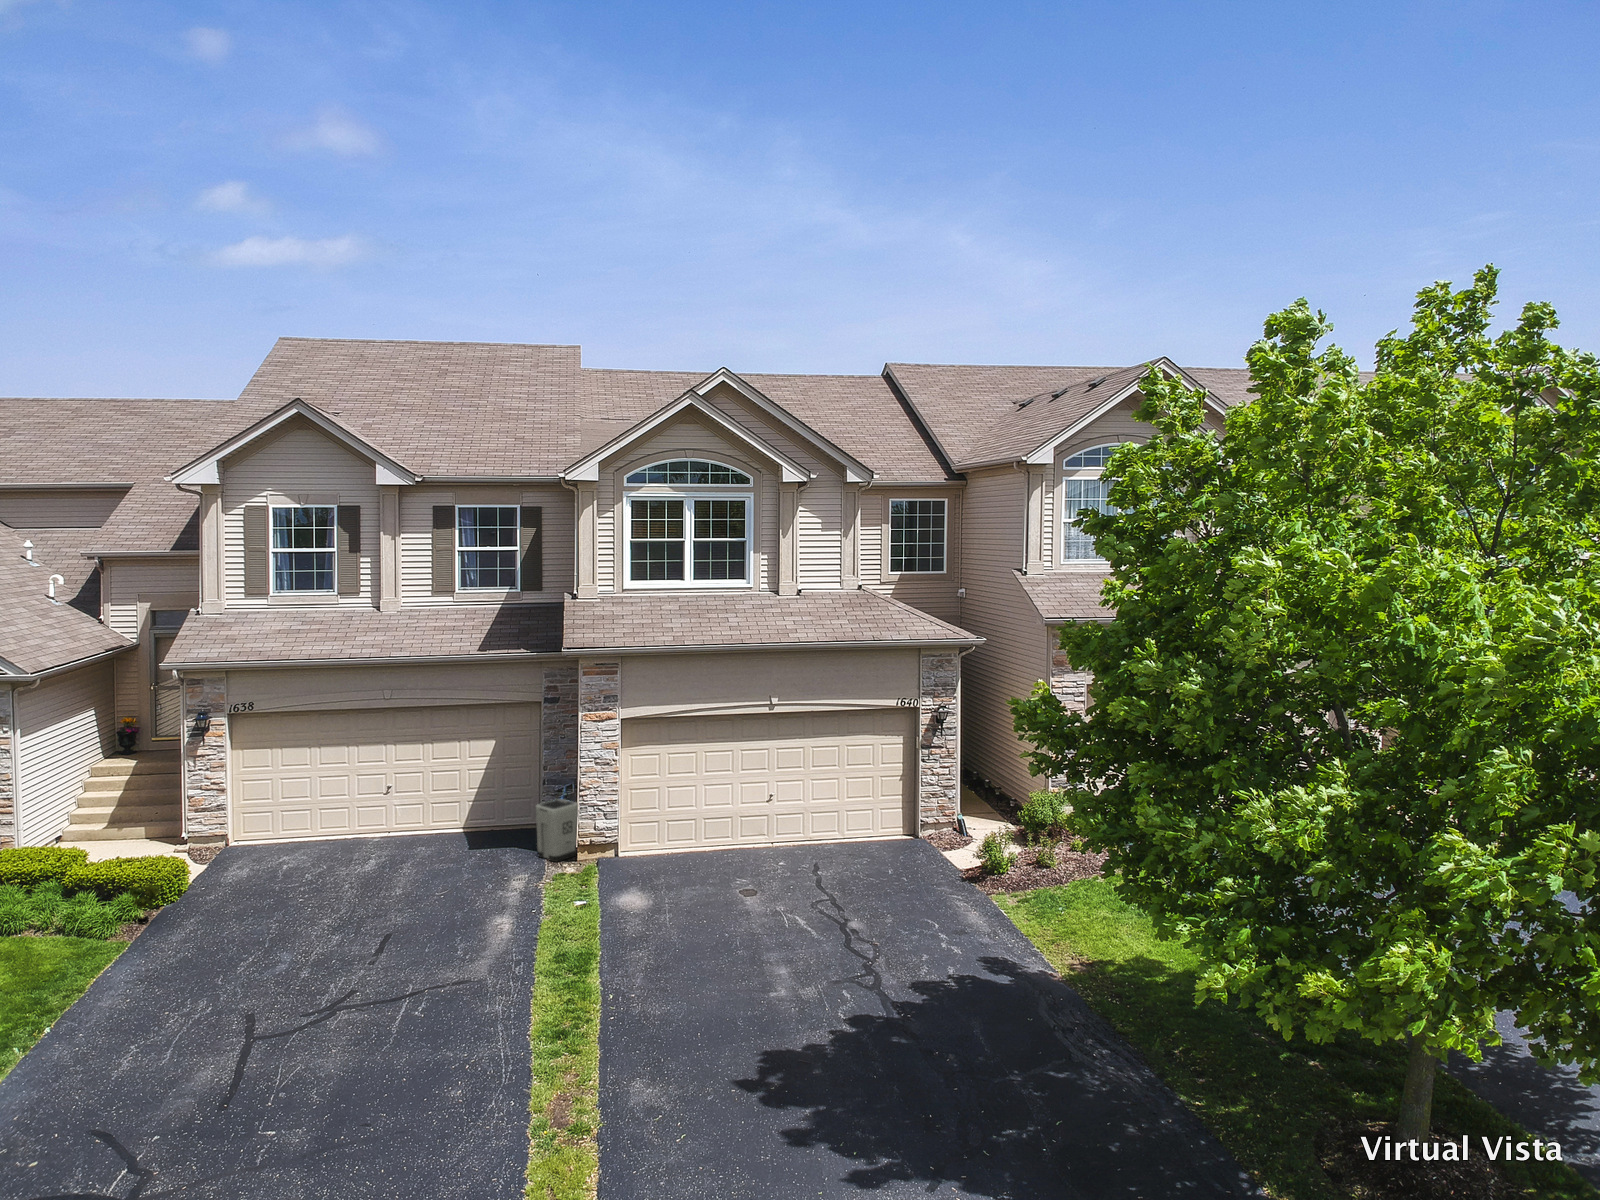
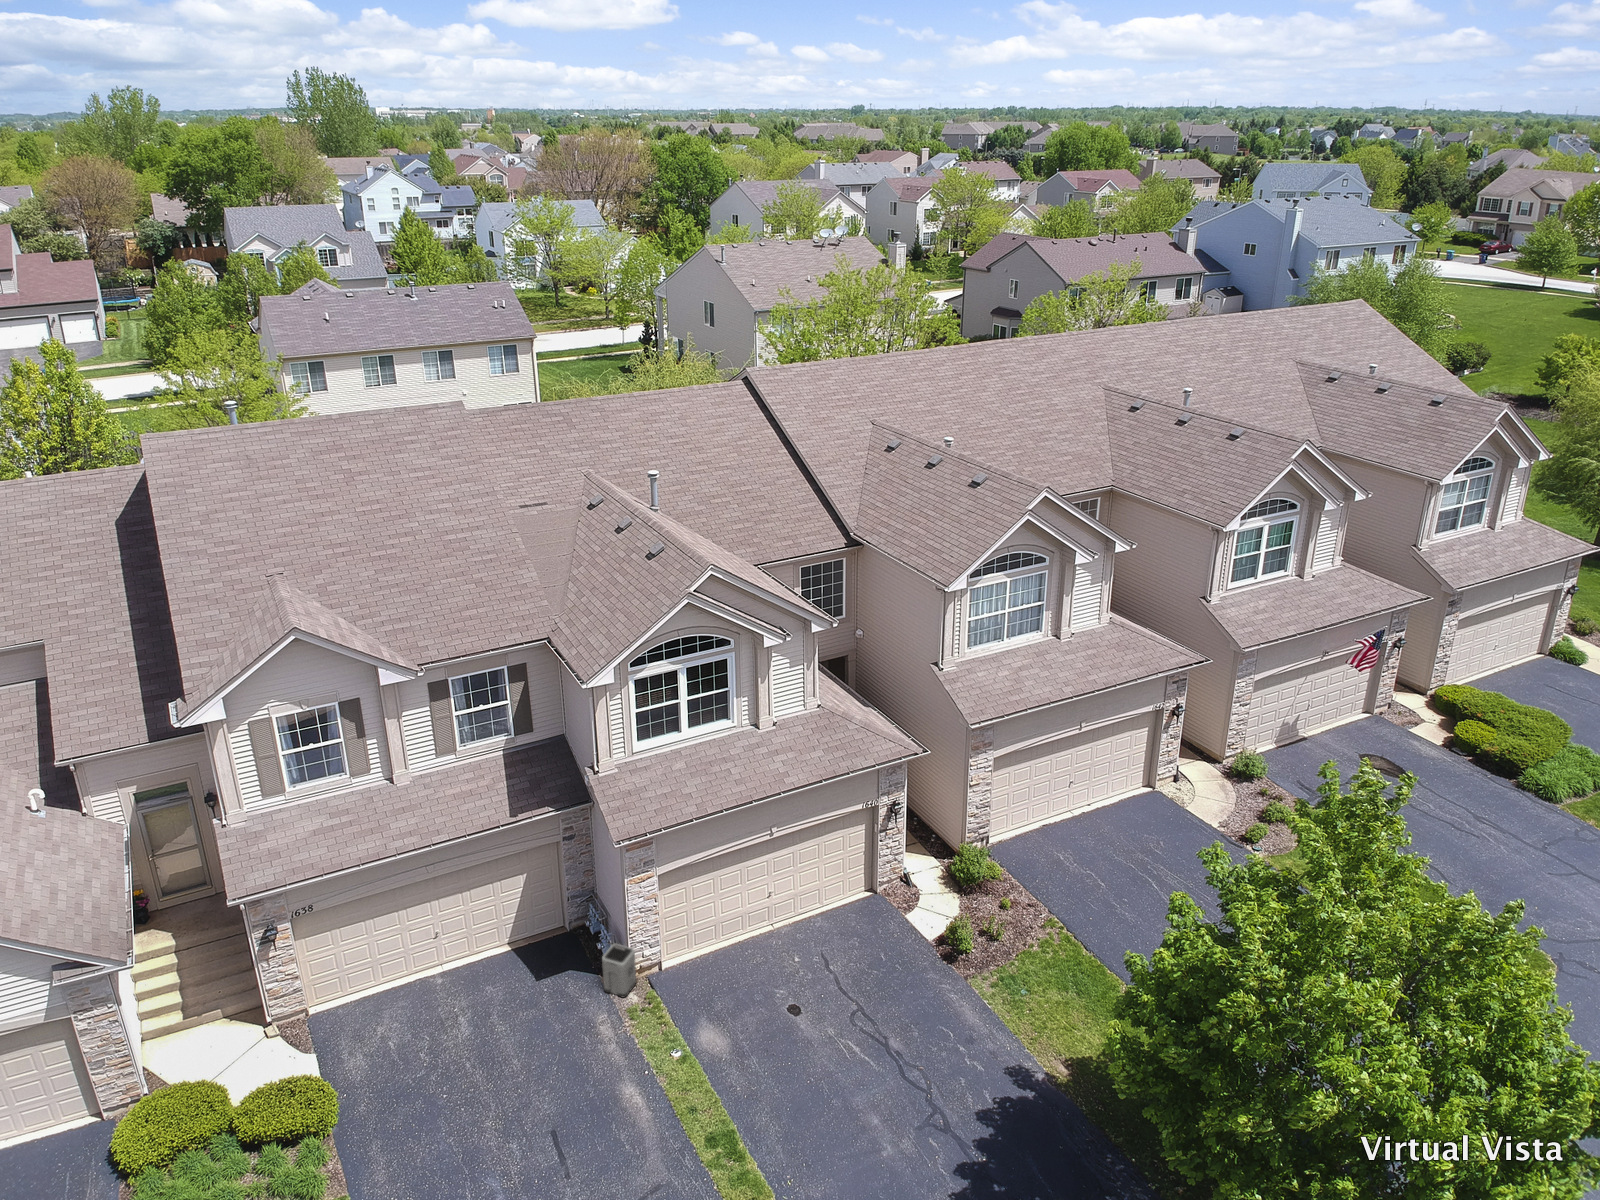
potted plant: present [127,882,161,924] -> none [322,1117,351,1151]

